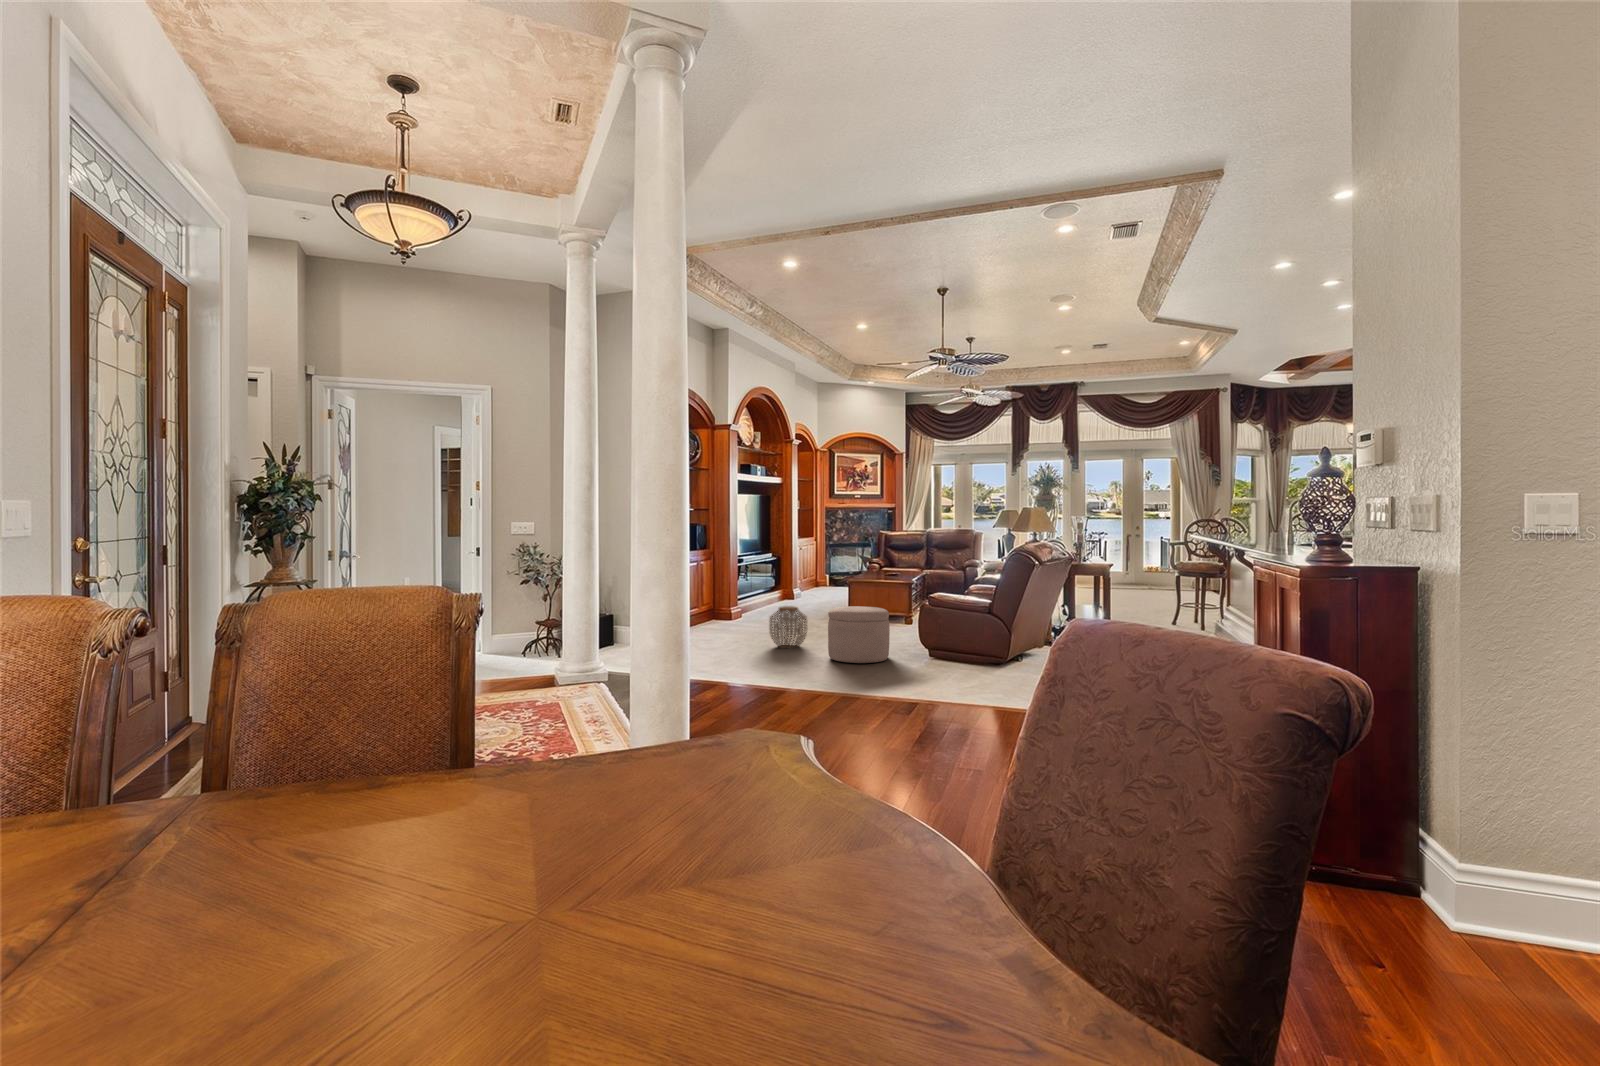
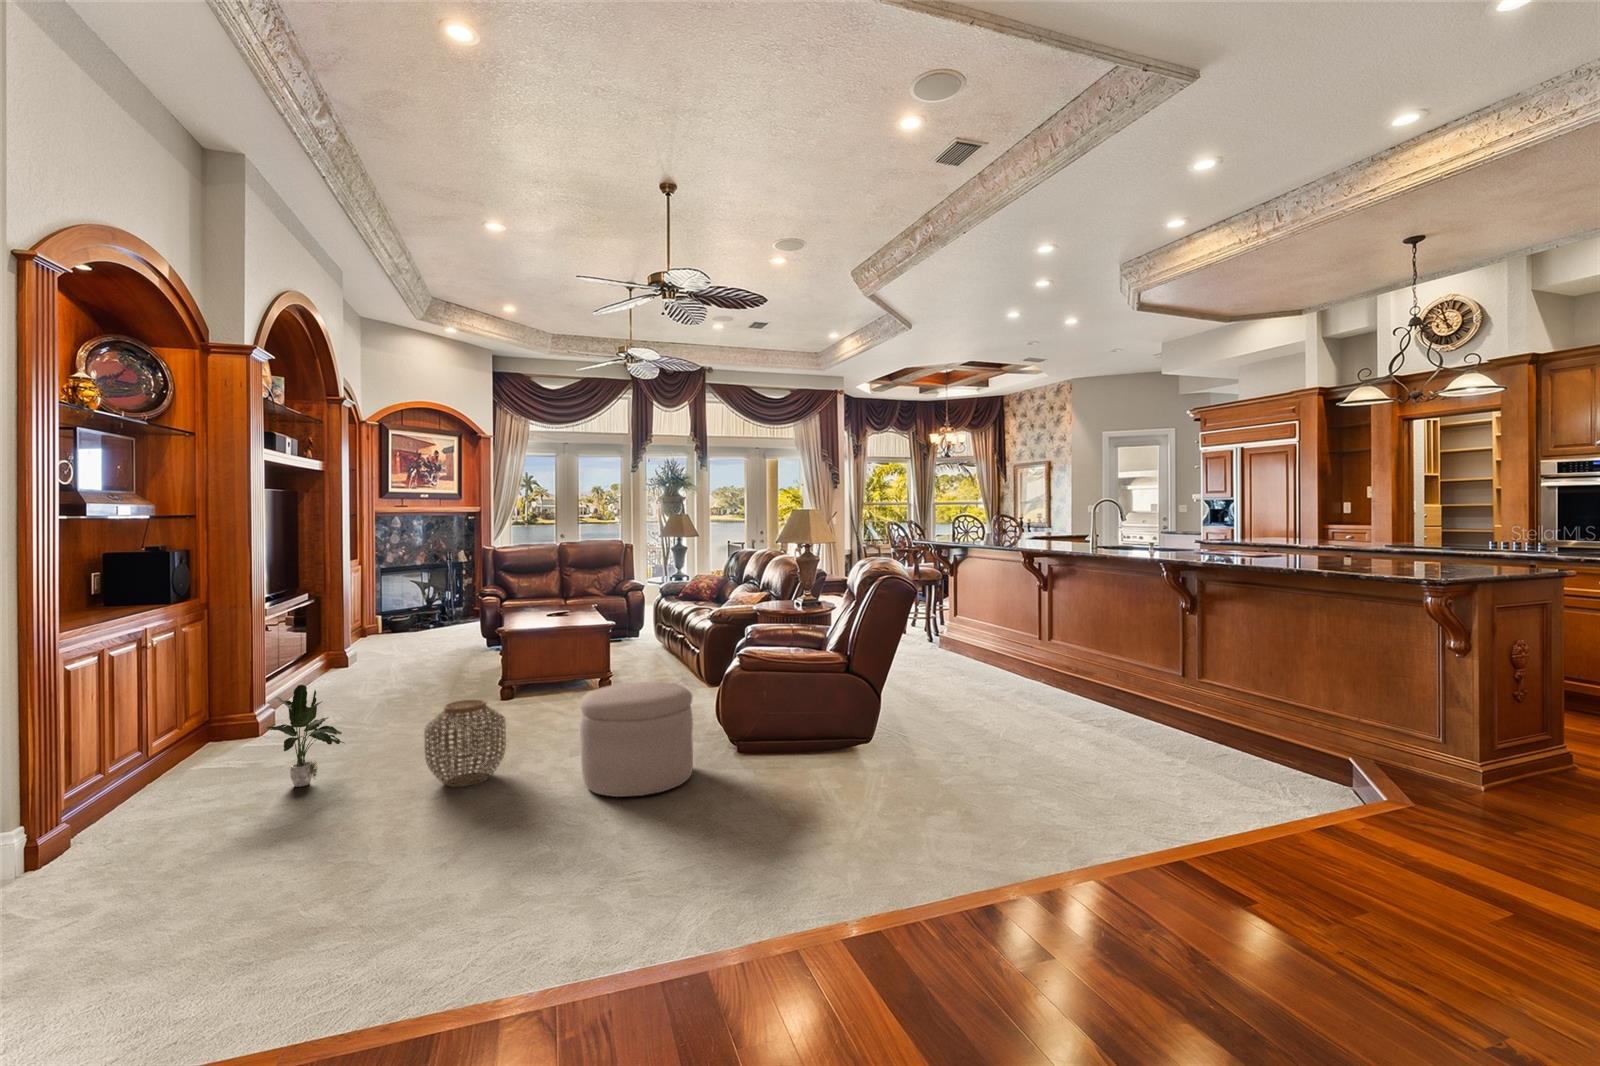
potted plant: none [714,591,747,639] -> present [267,685,344,787]

